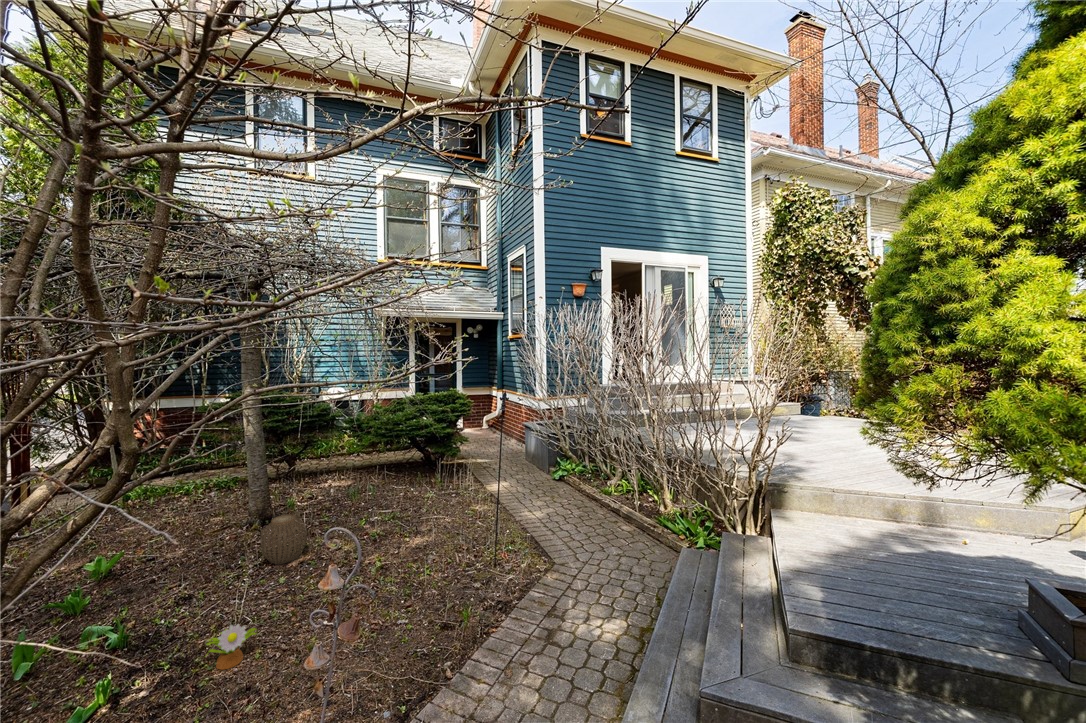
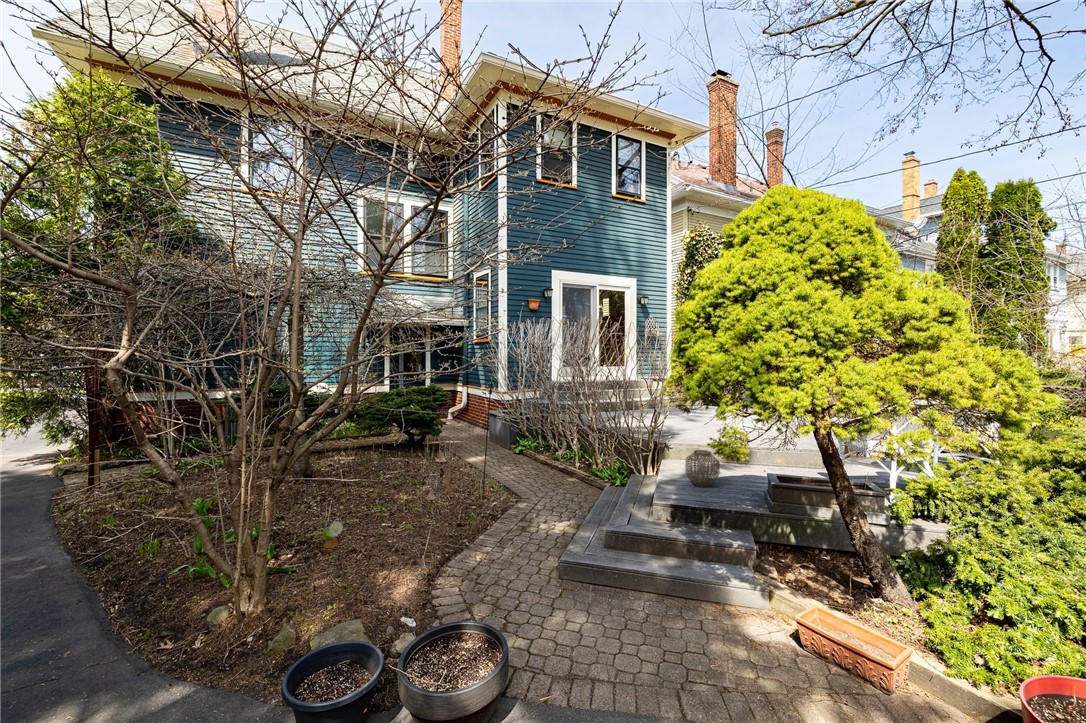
woven basket: present [261,515,307,564] -> present [685,450,720,487]

